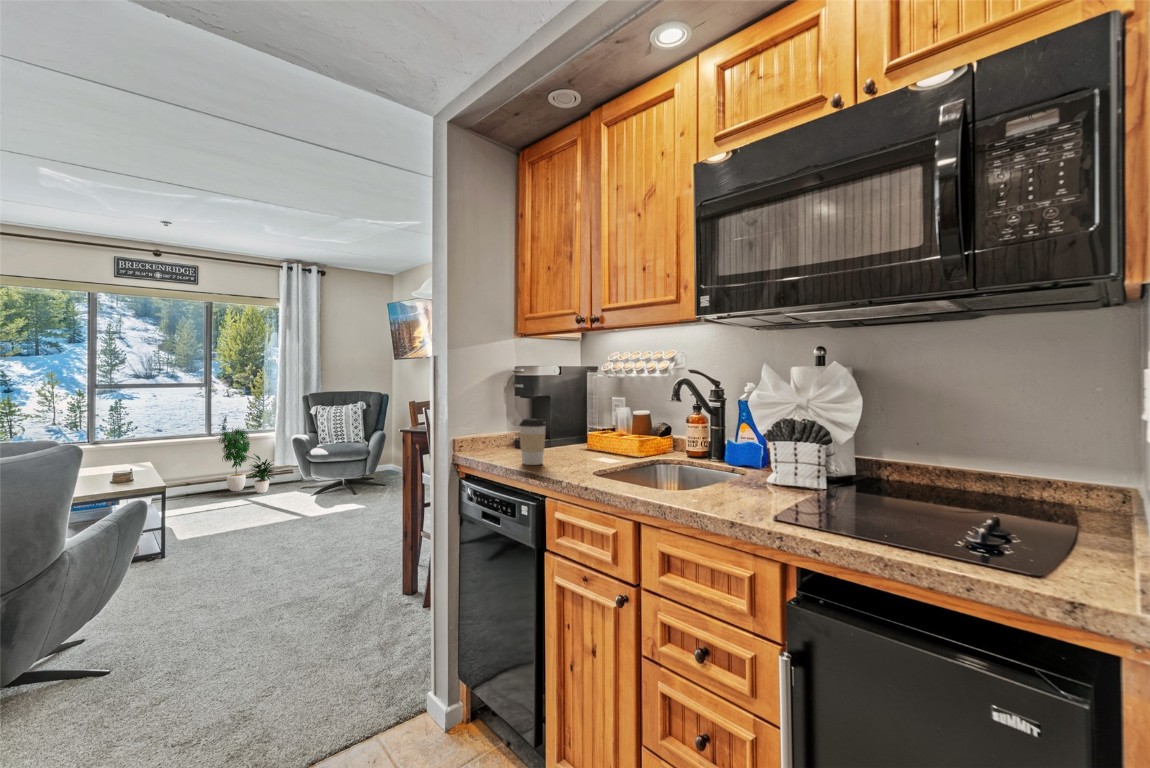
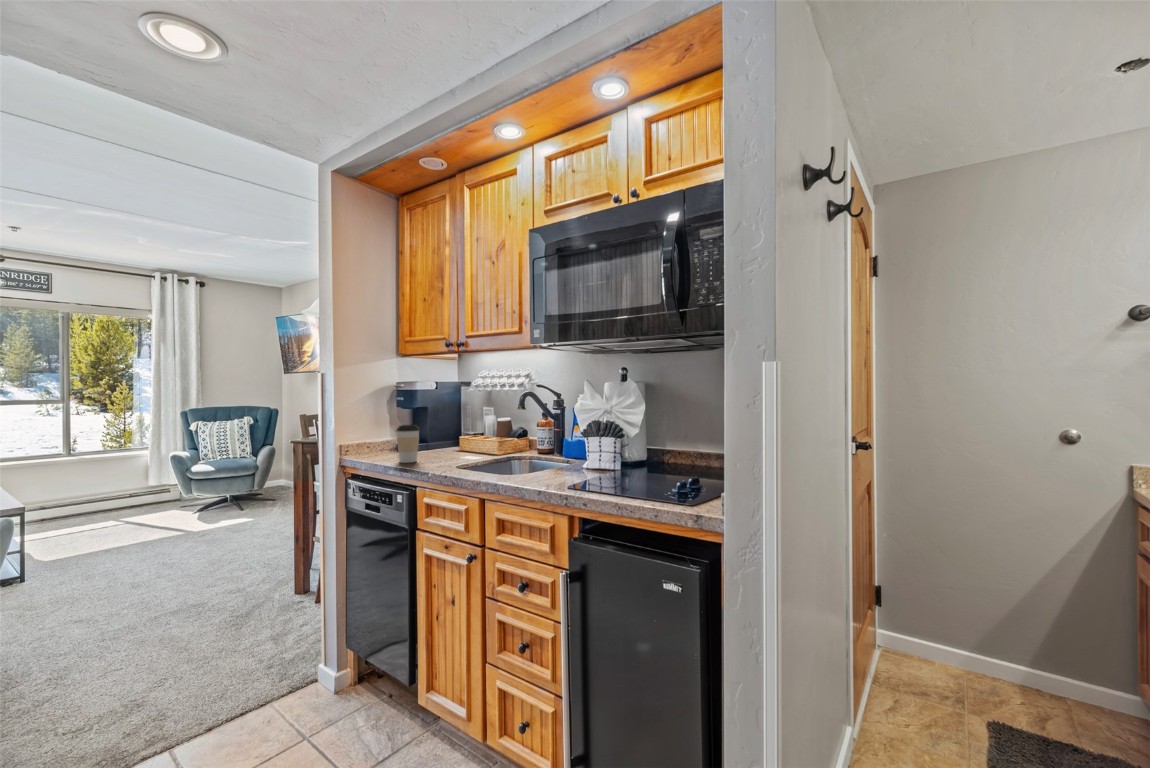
potted plant: present [219,428,274,493] -> none [78,442,152,514]

